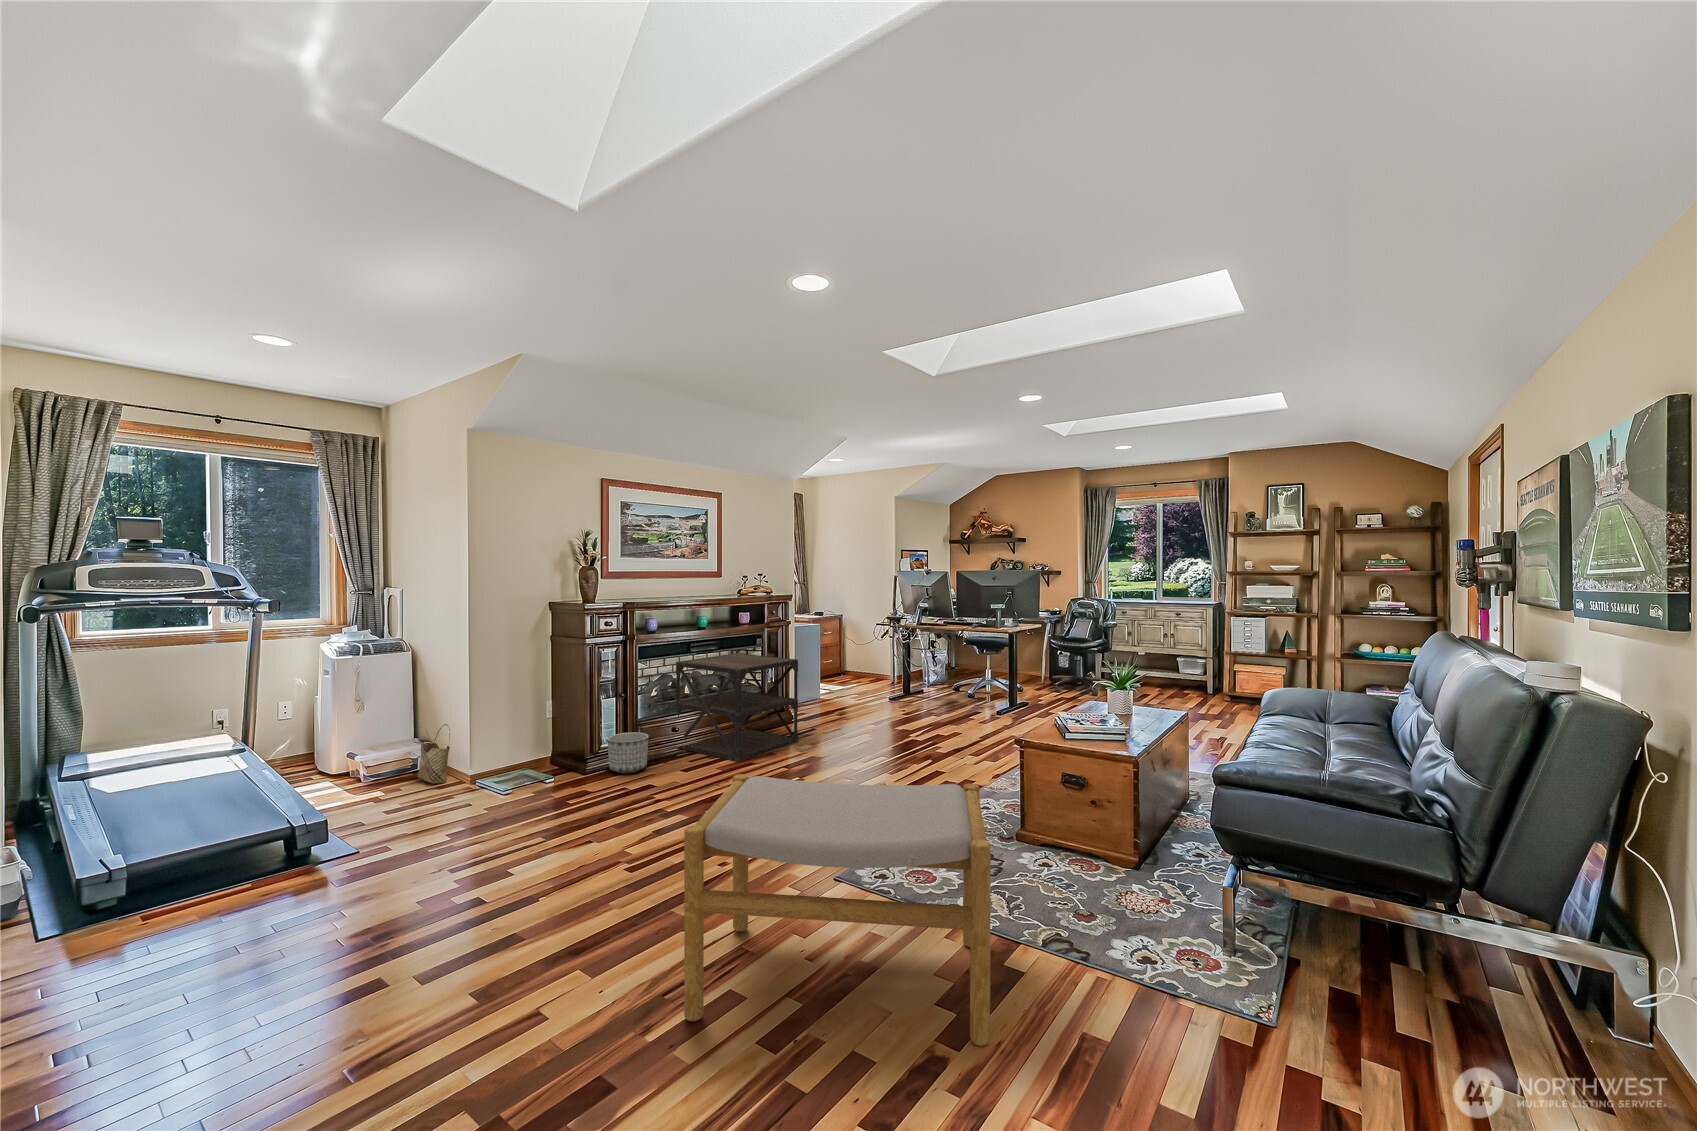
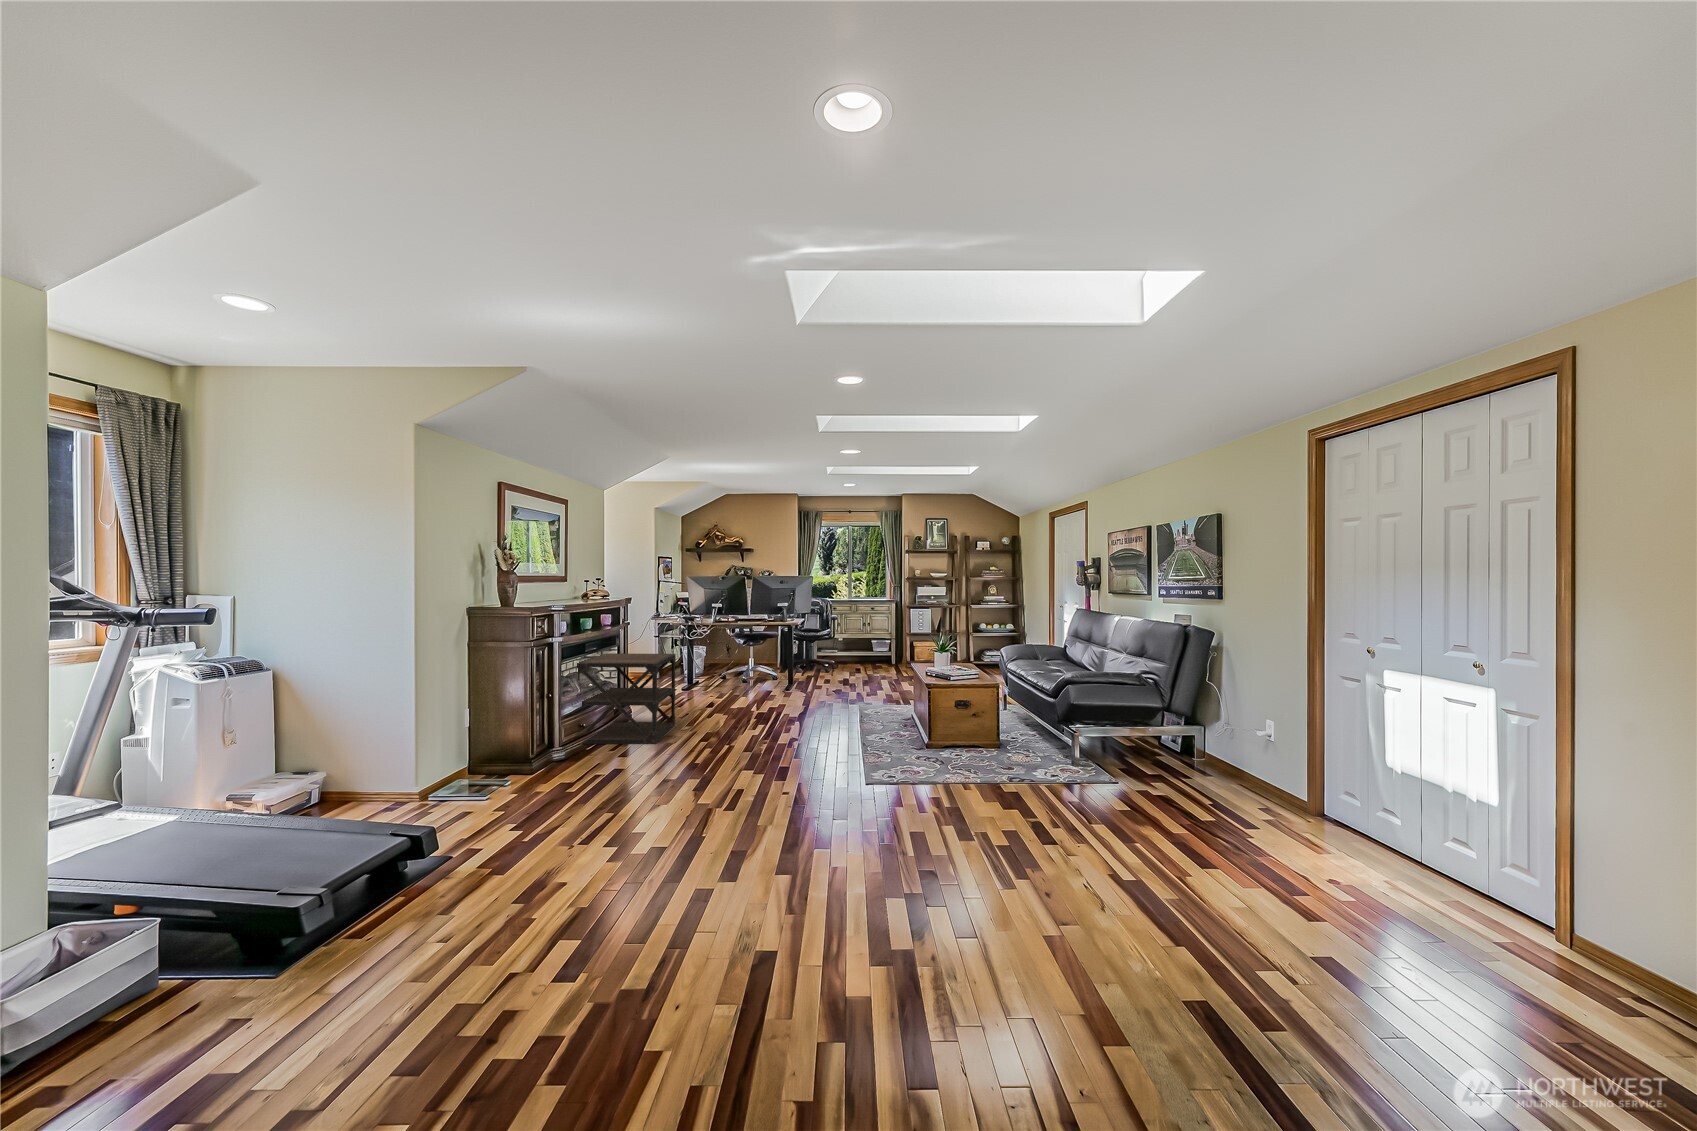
woven basket: present [418,724,450,783] -> none [346,744,396,807]
planter: present [607,732,649,773] -> none [550,729,590,767]
footstool: present [684,774,991,1046] -> none [858,699,1045,847]

